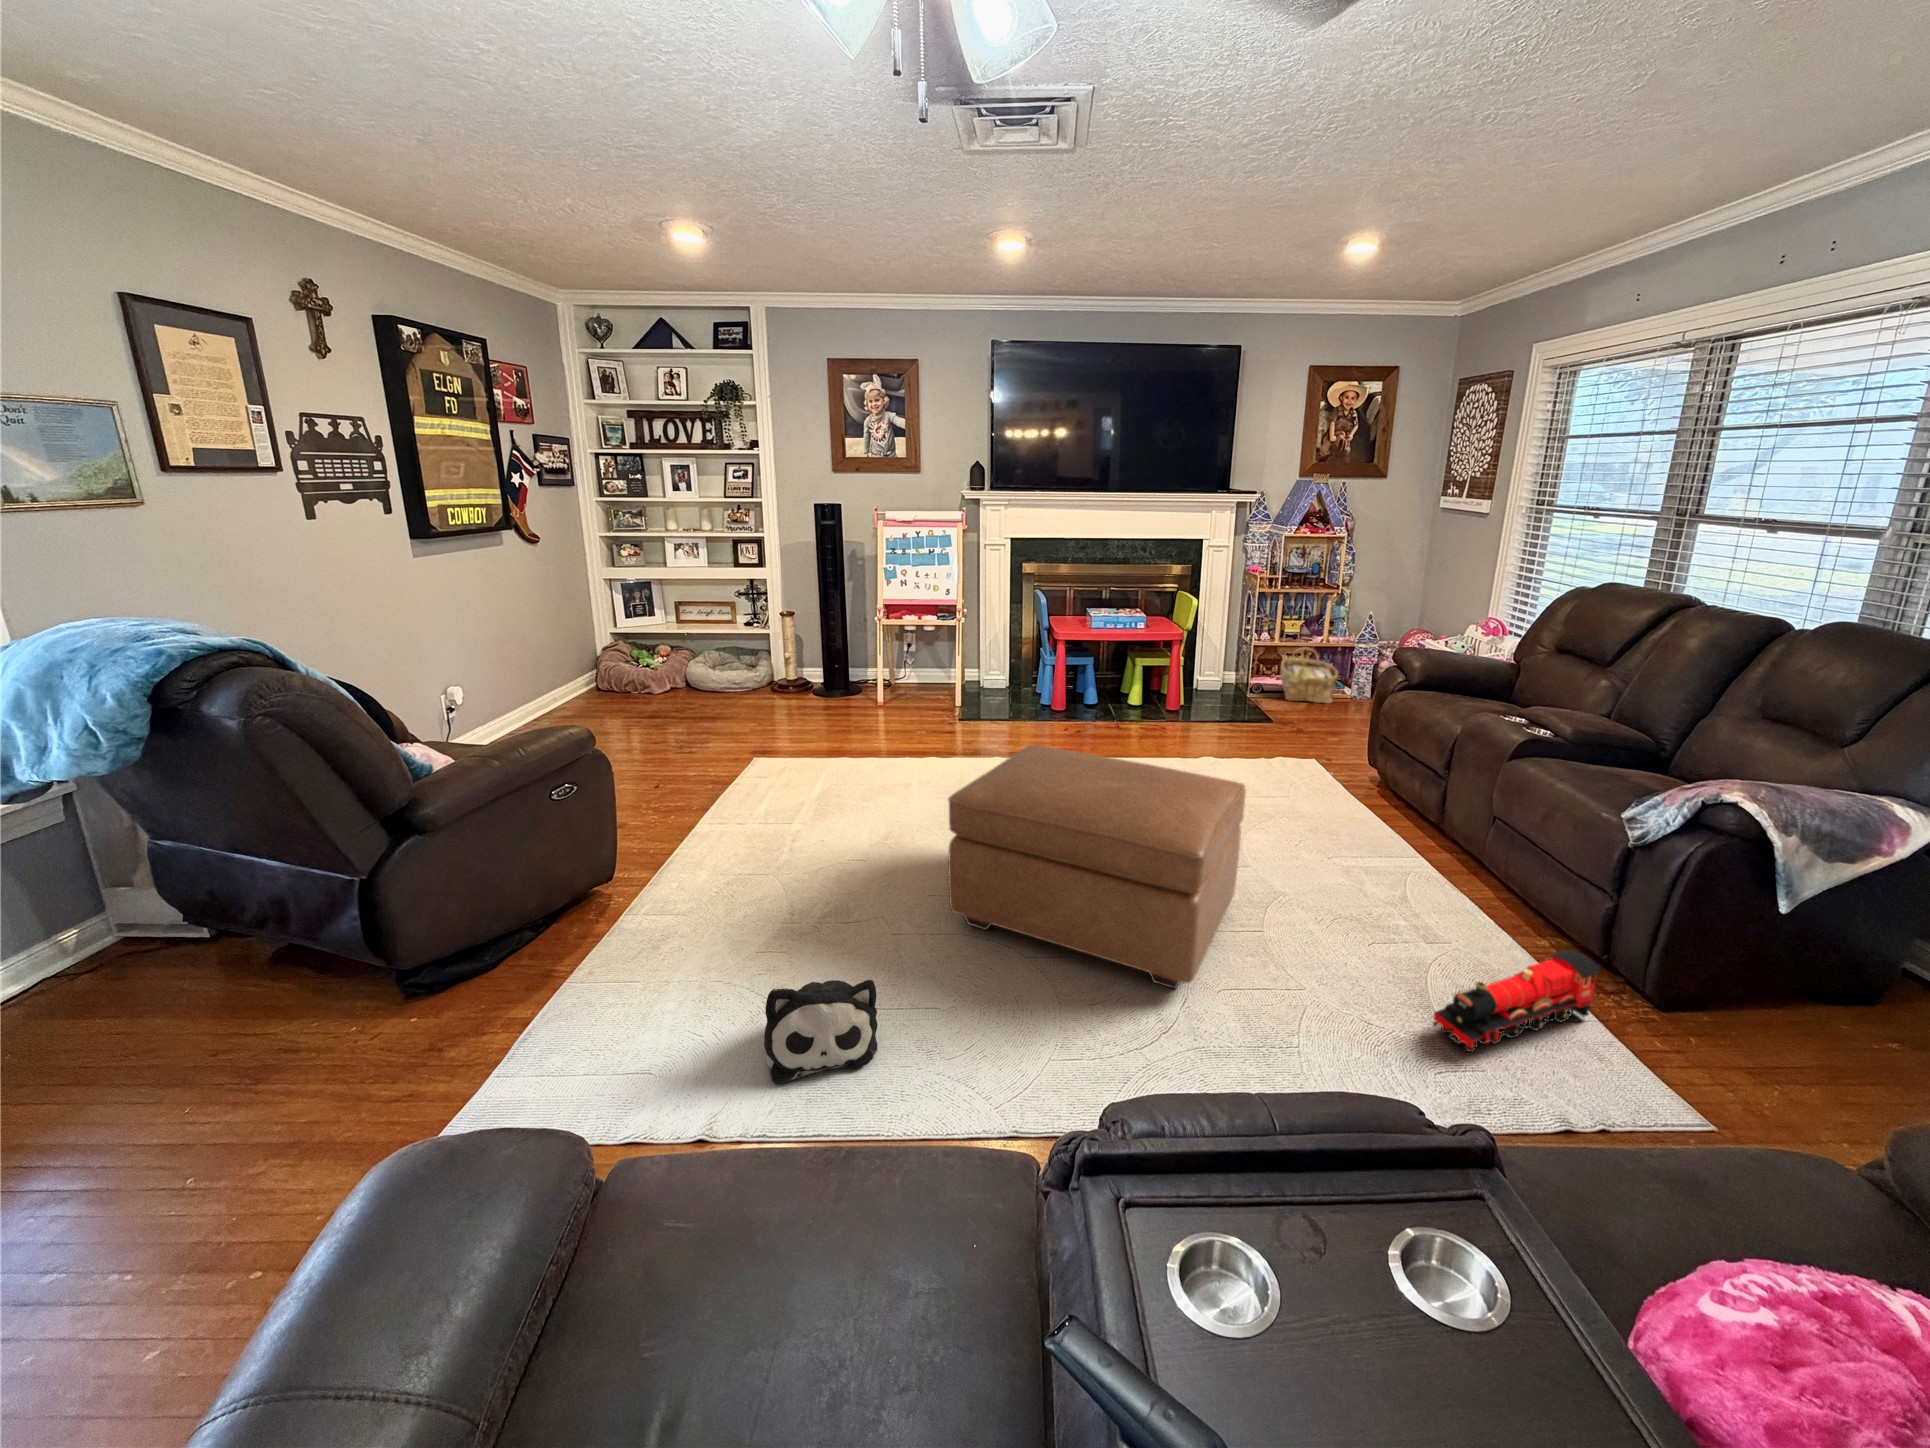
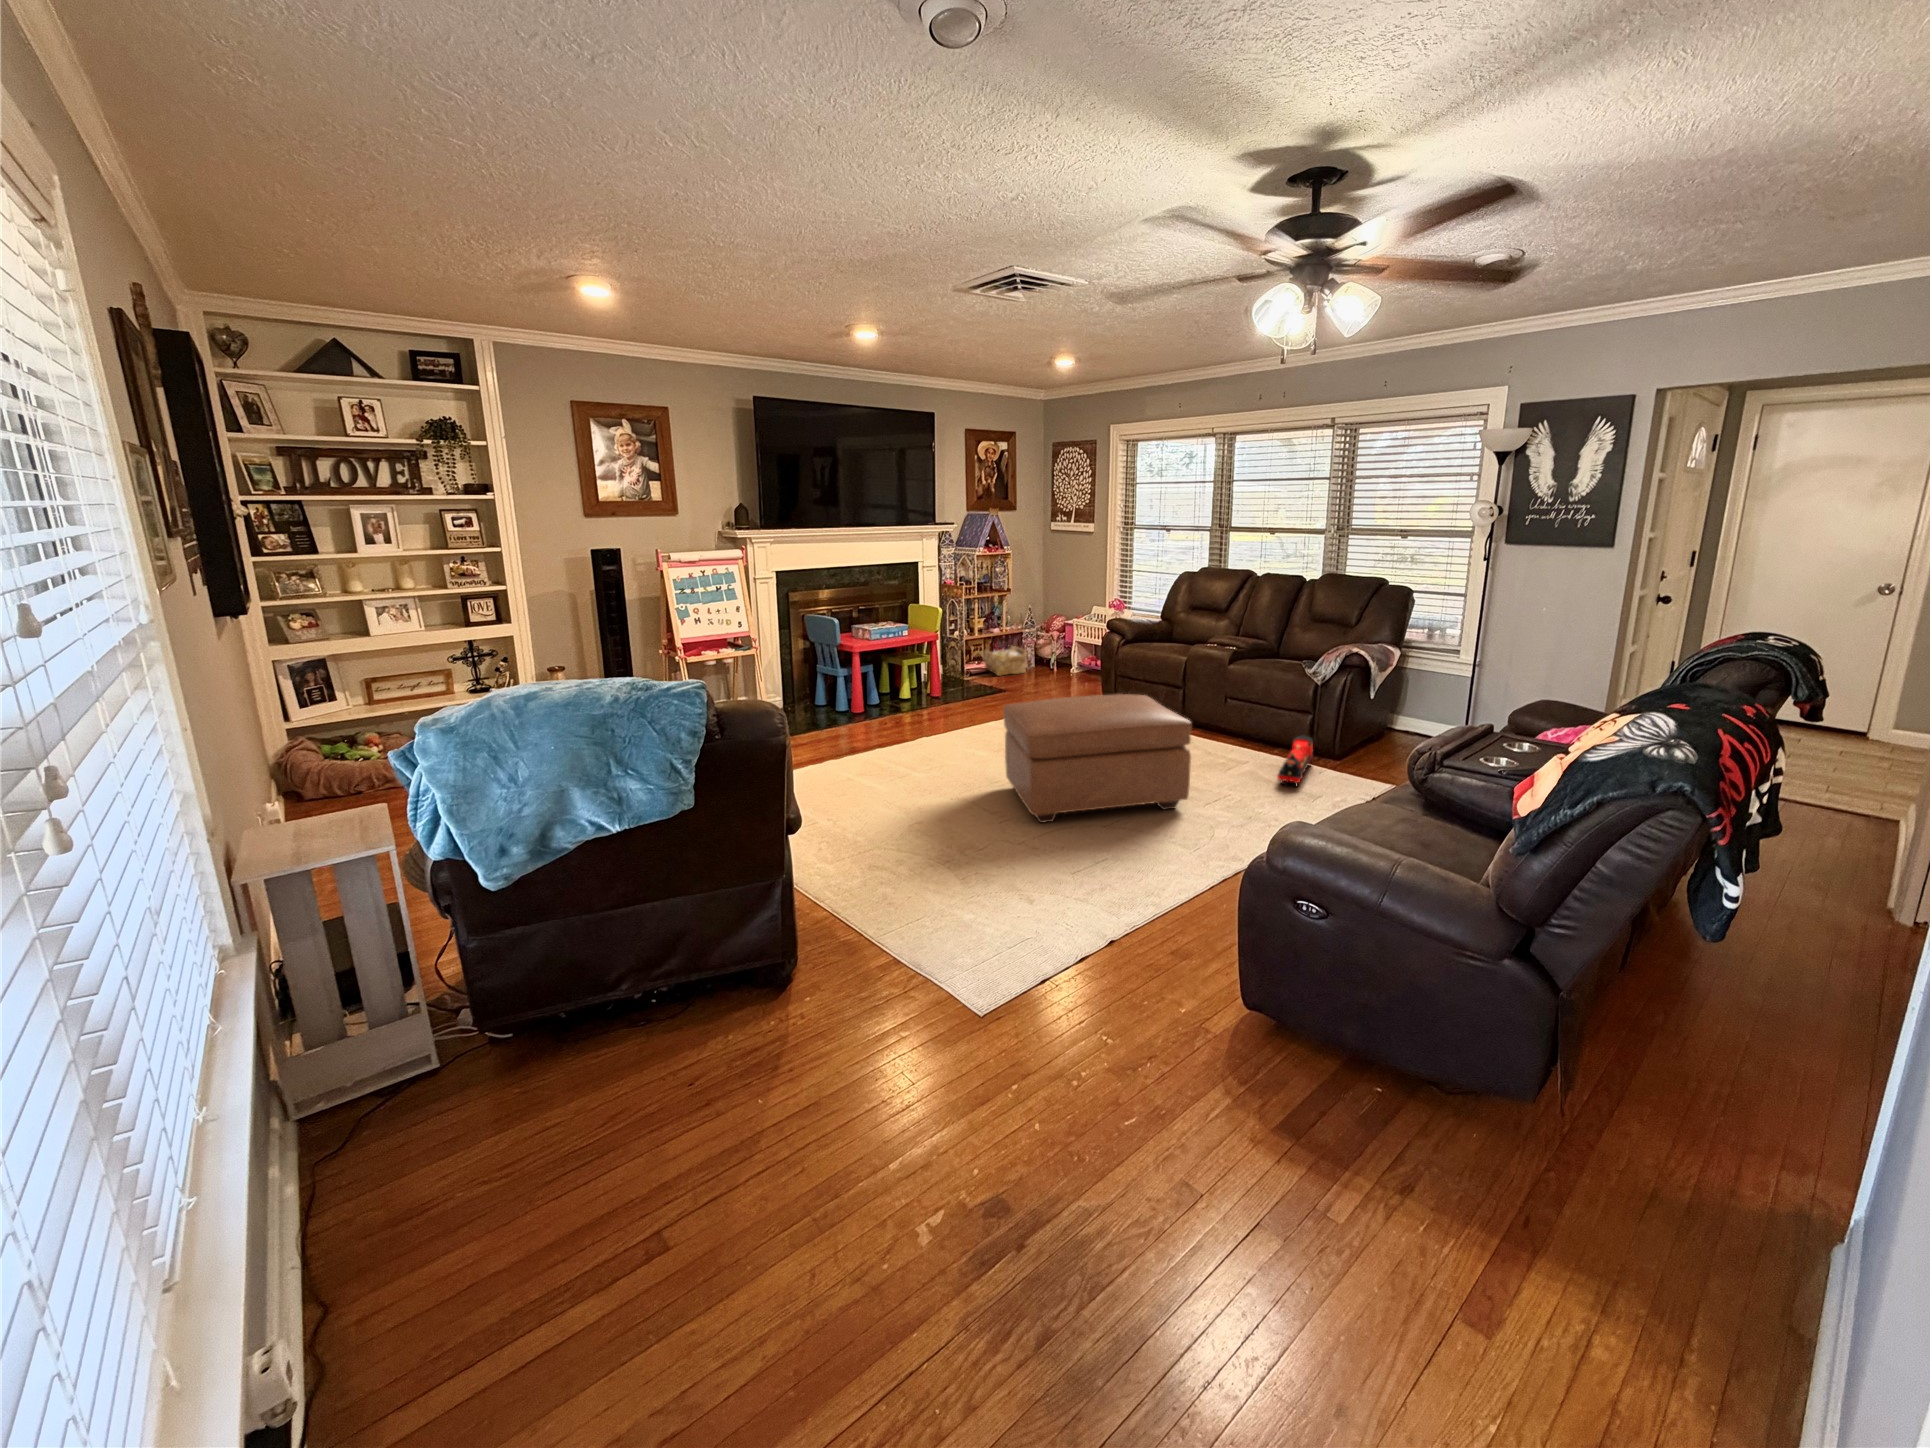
plush toy: present [764,980,877,1084] -> none [1020,835,1108,907]

